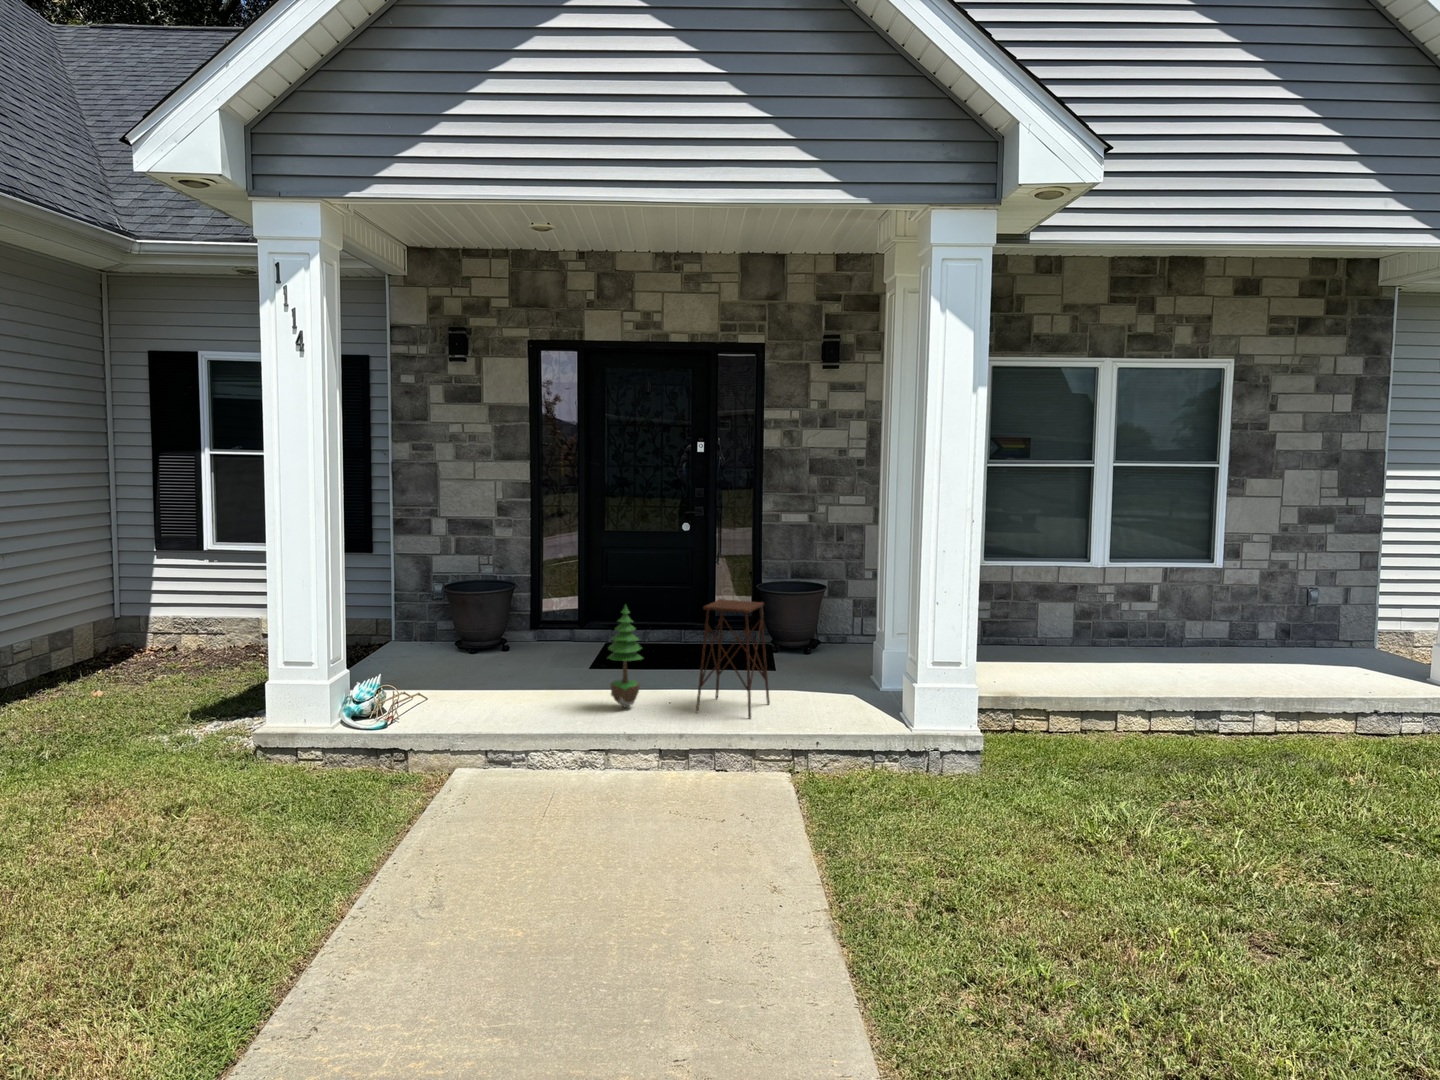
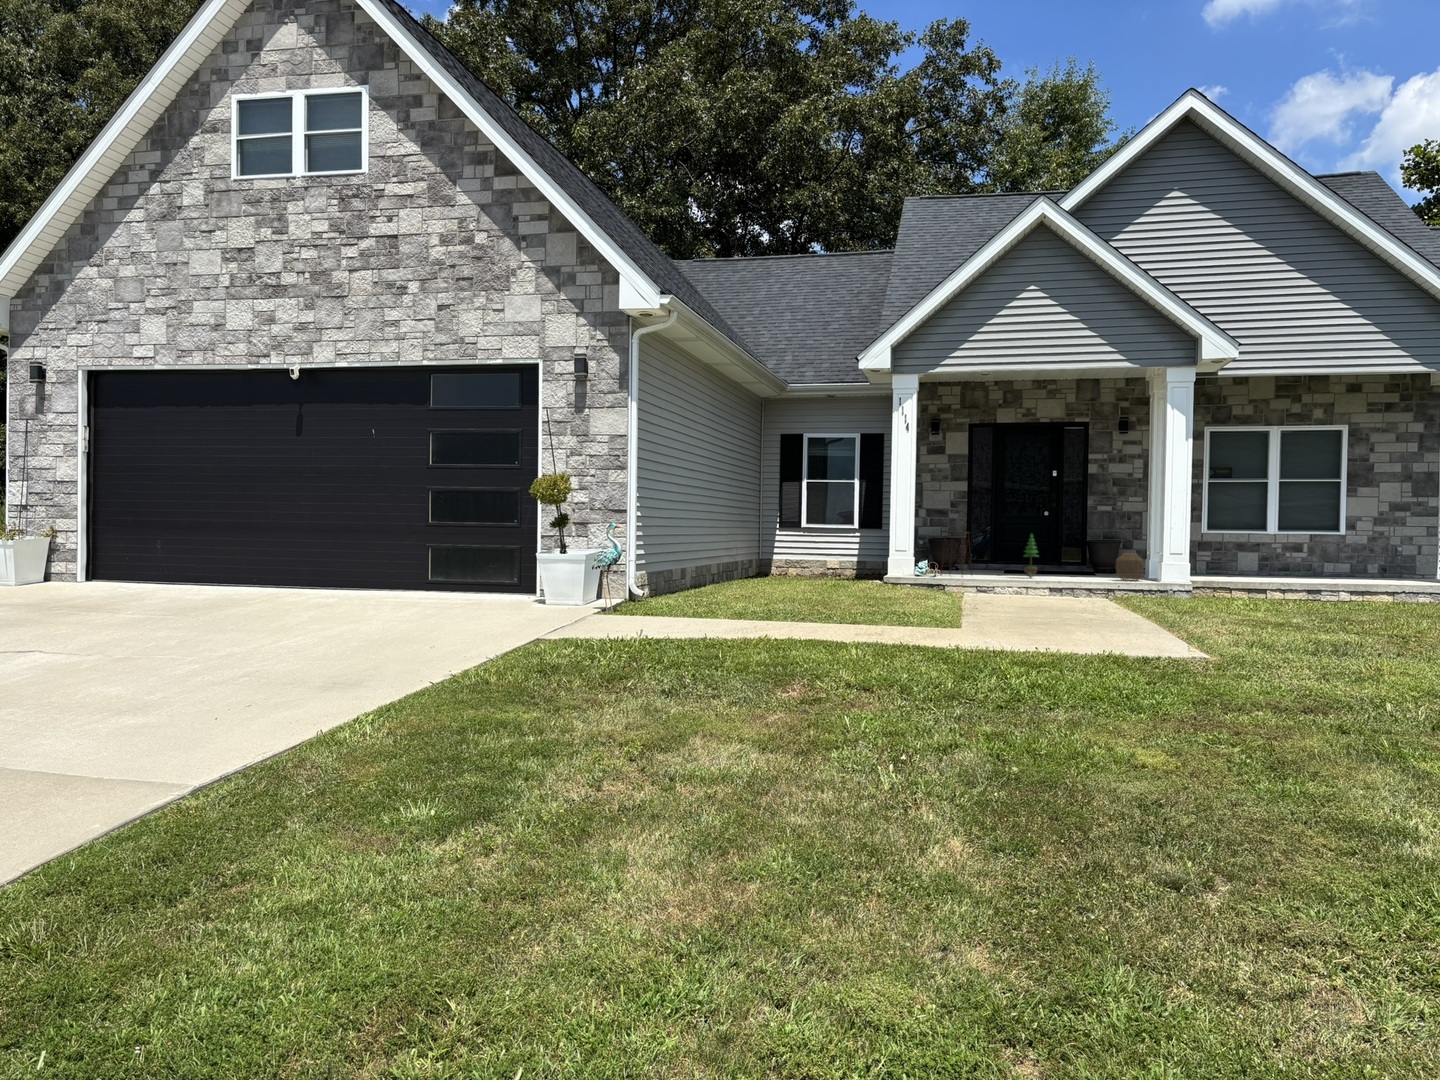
side table: present [696,599,770,719] -> present [942,532,971,566]
woven basket: none [812,649,873,718] -> present [1116,553,1144,581]

